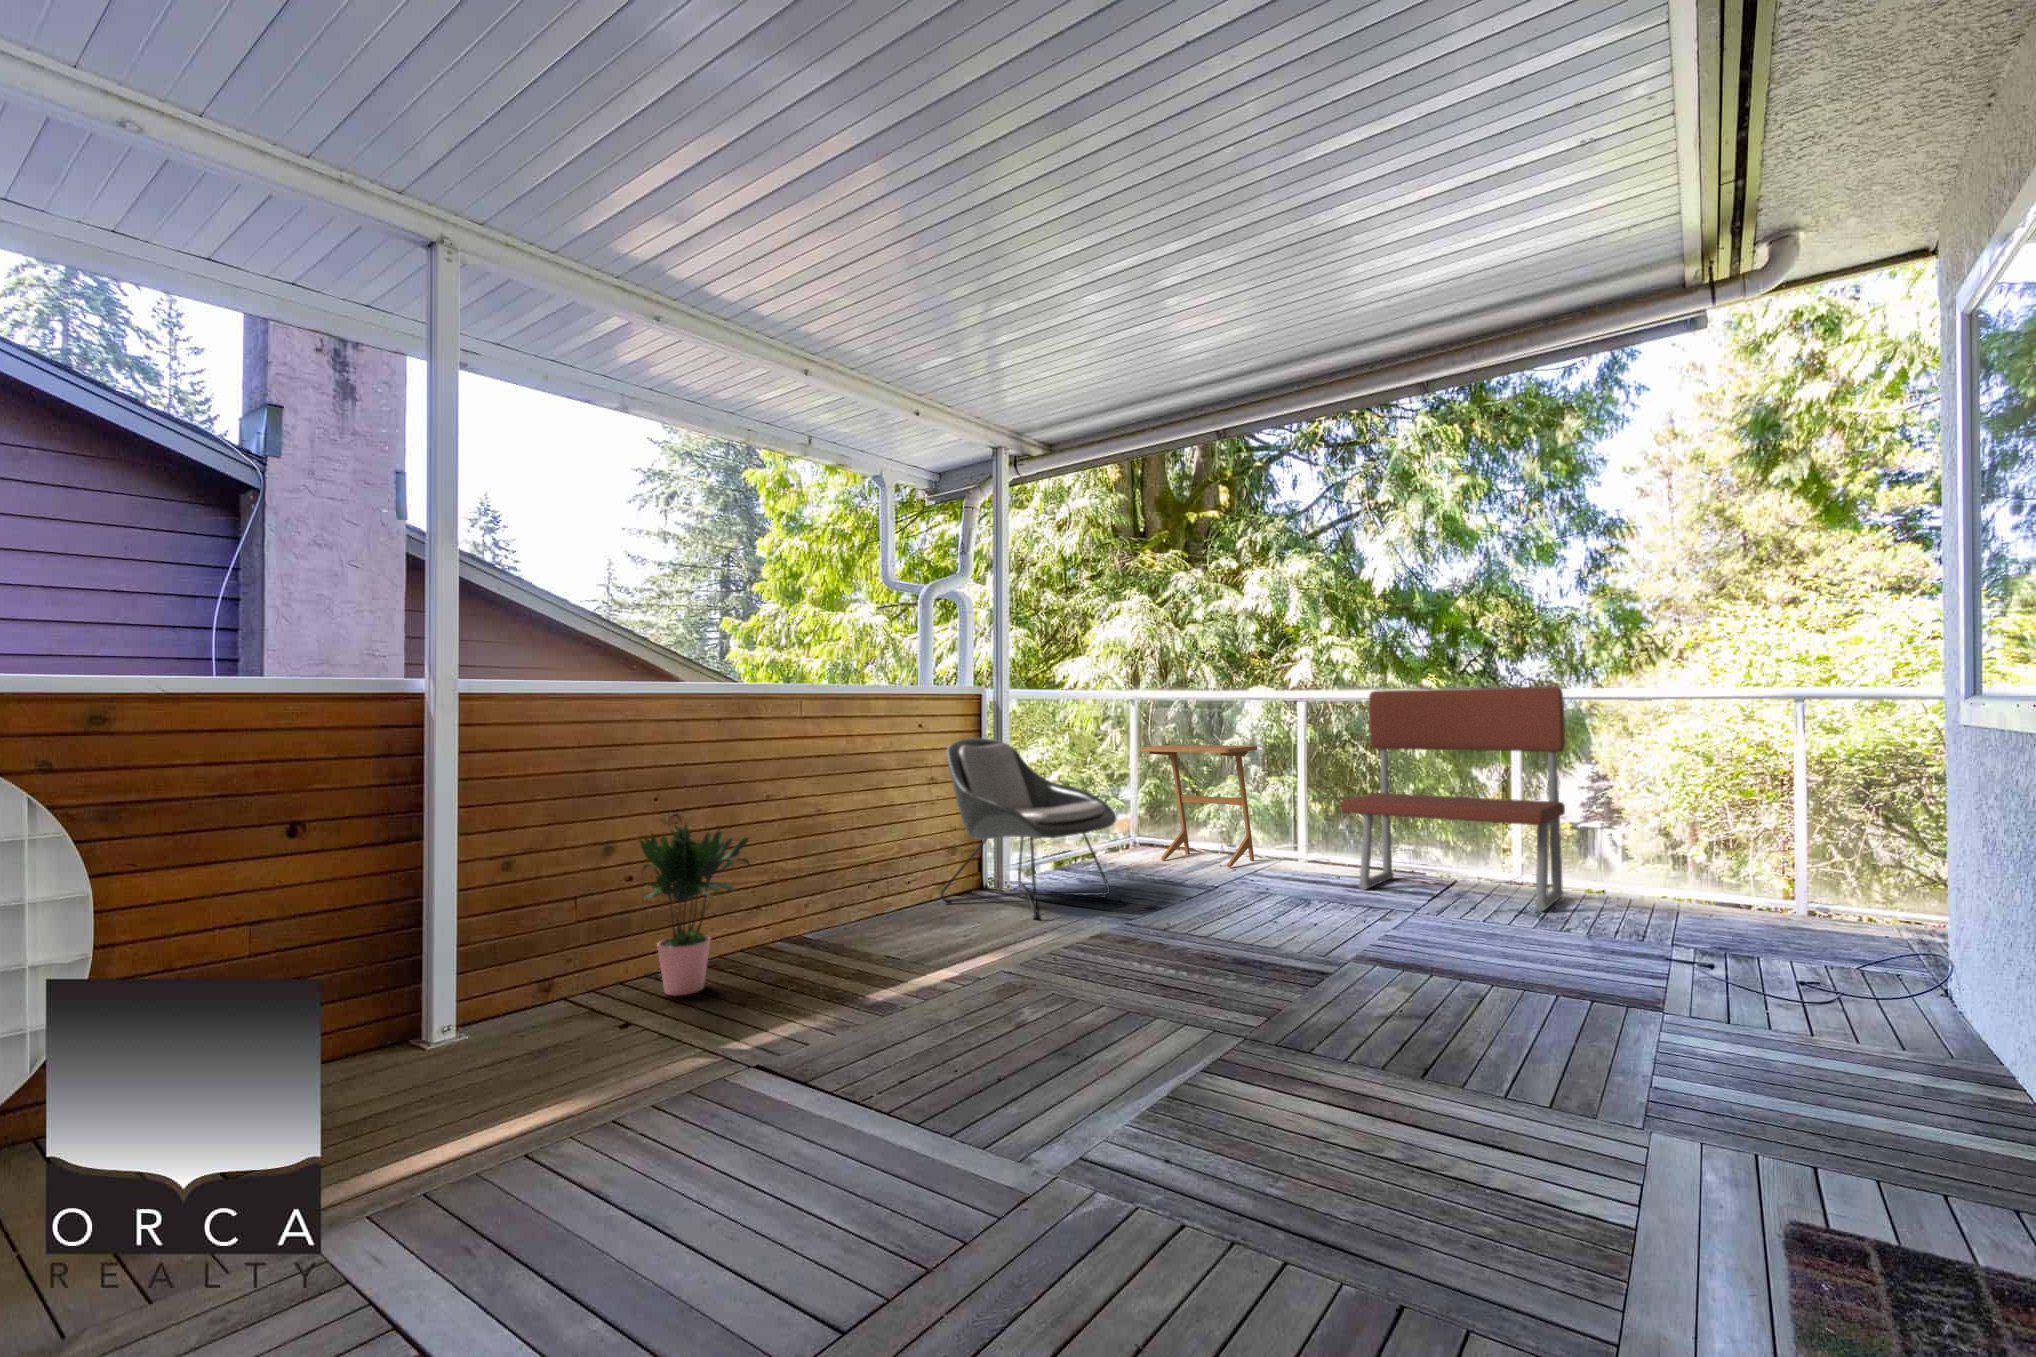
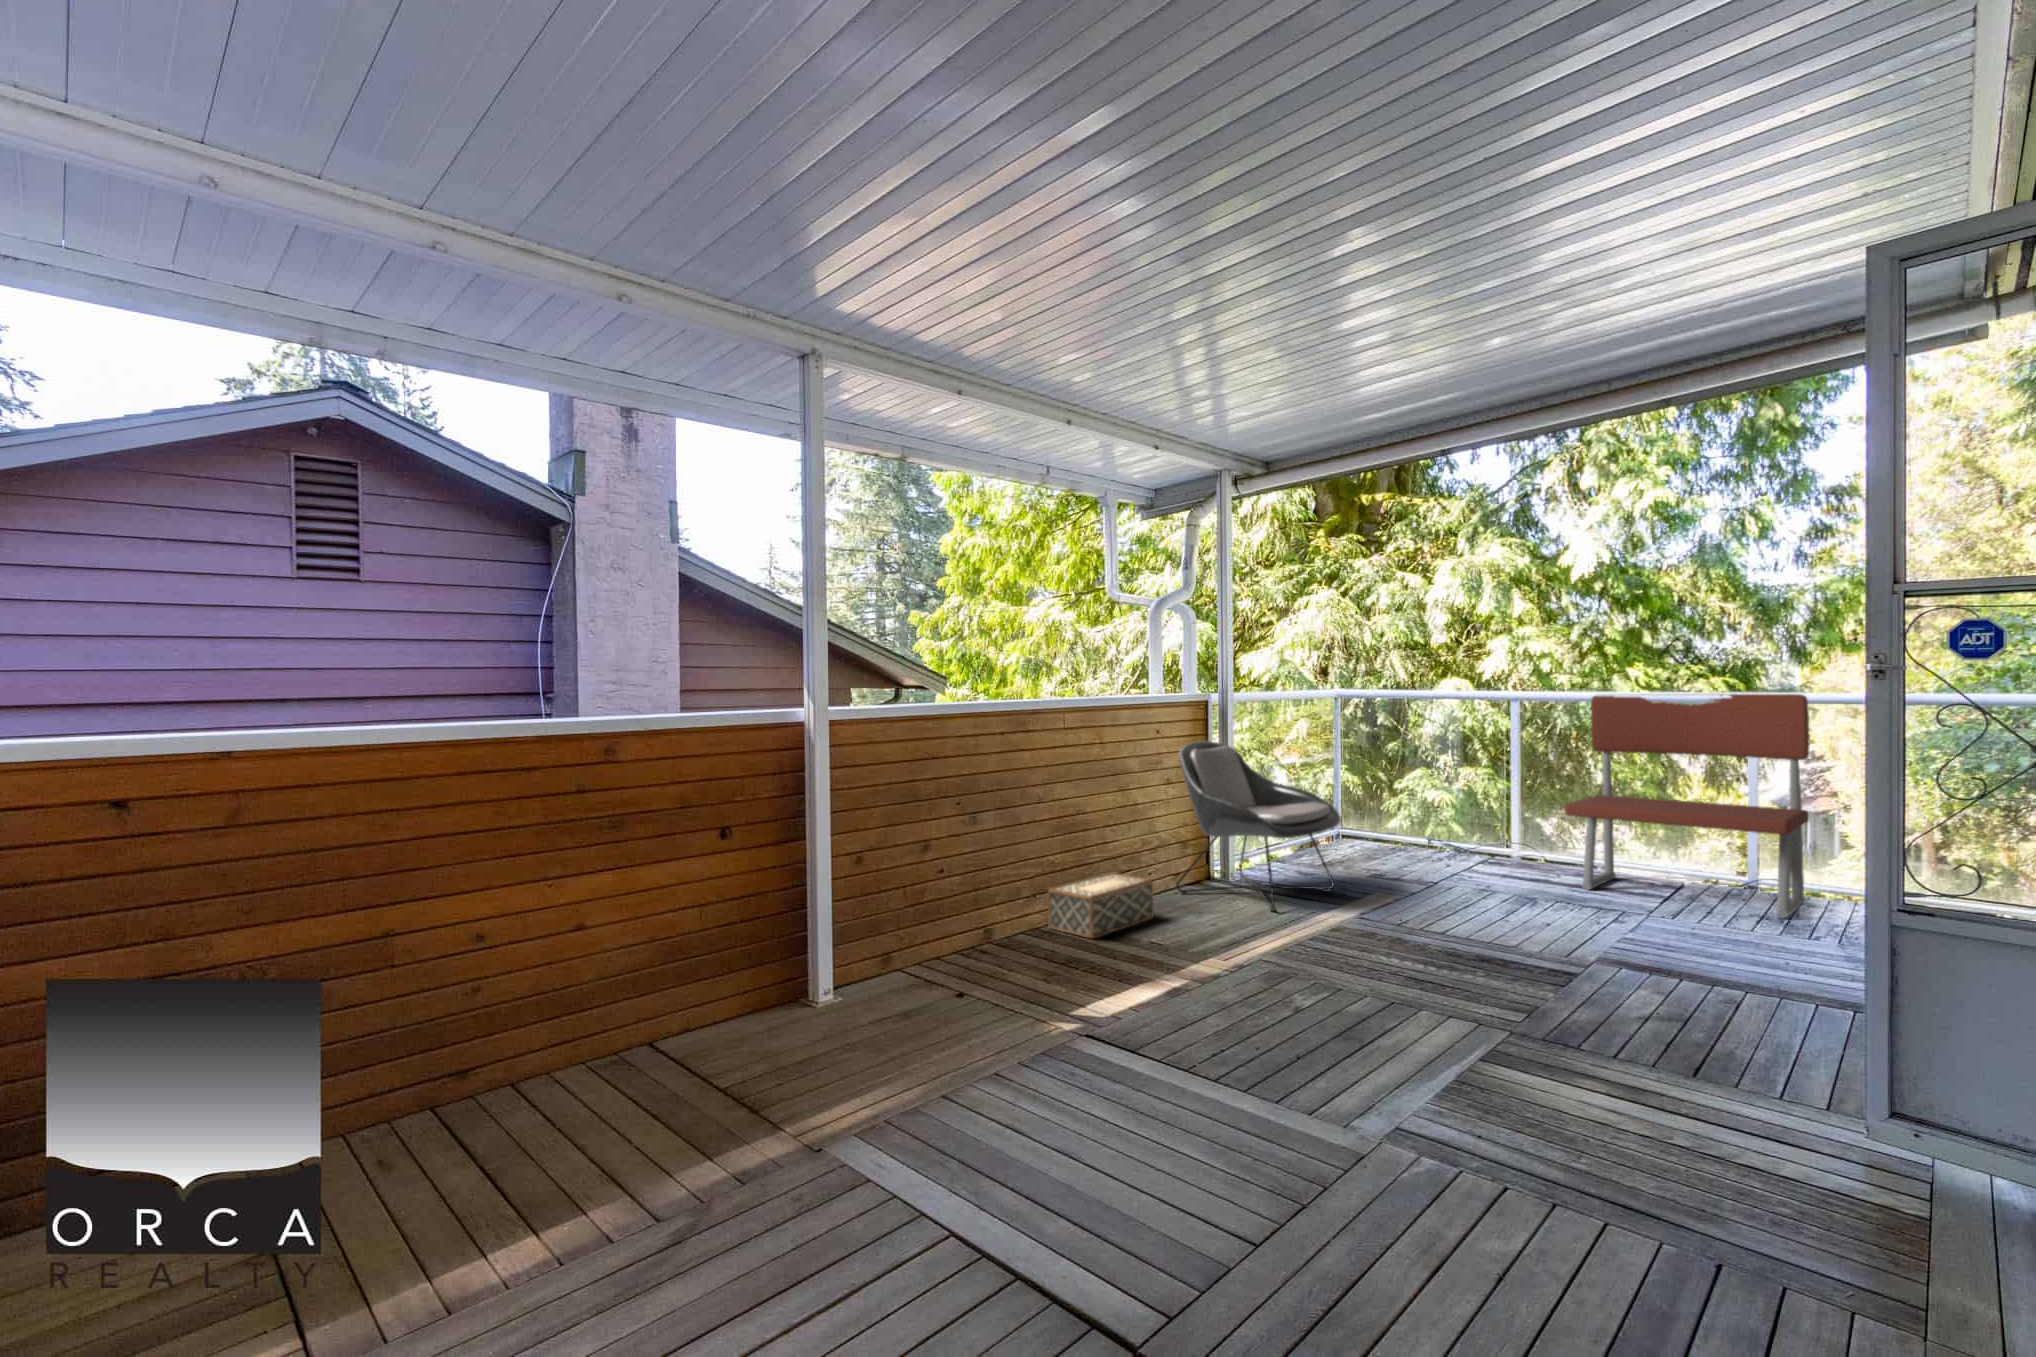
side table: present [1141,745,1257,868] -> none [1349,742,1467,863]
potted plant: present [639,824,751,995] -> none [949,823,1053,972]
woven basket: none [774,880,901,953] -> present [1048,873,1153,938]

